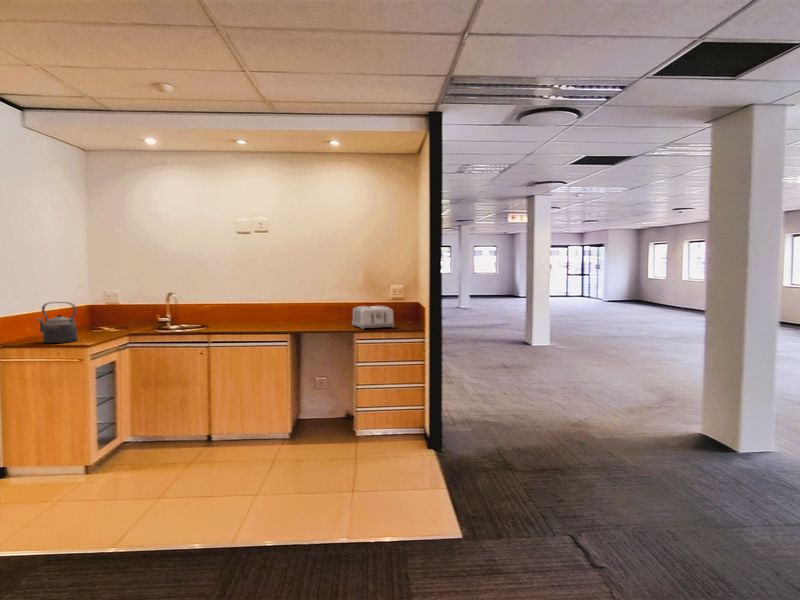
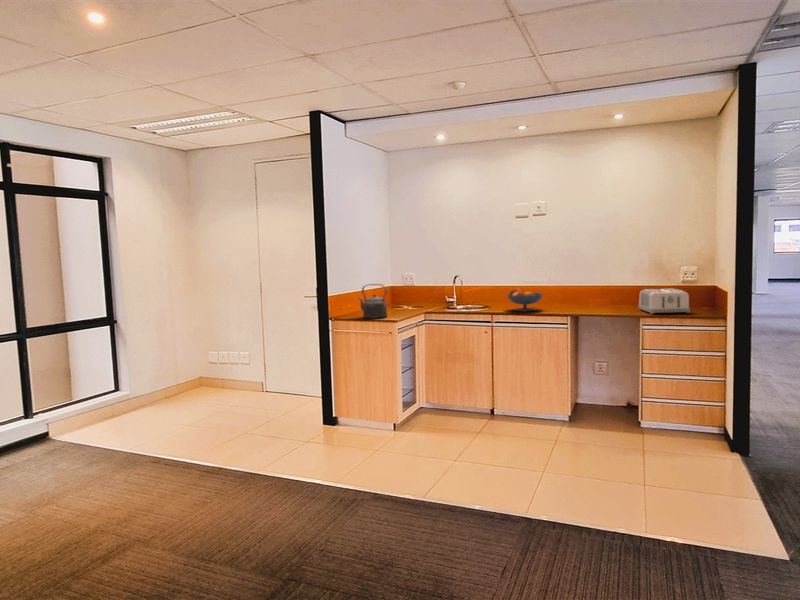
fruit bowl: none [225,306,263,330] -> present [508,288,542,311]

